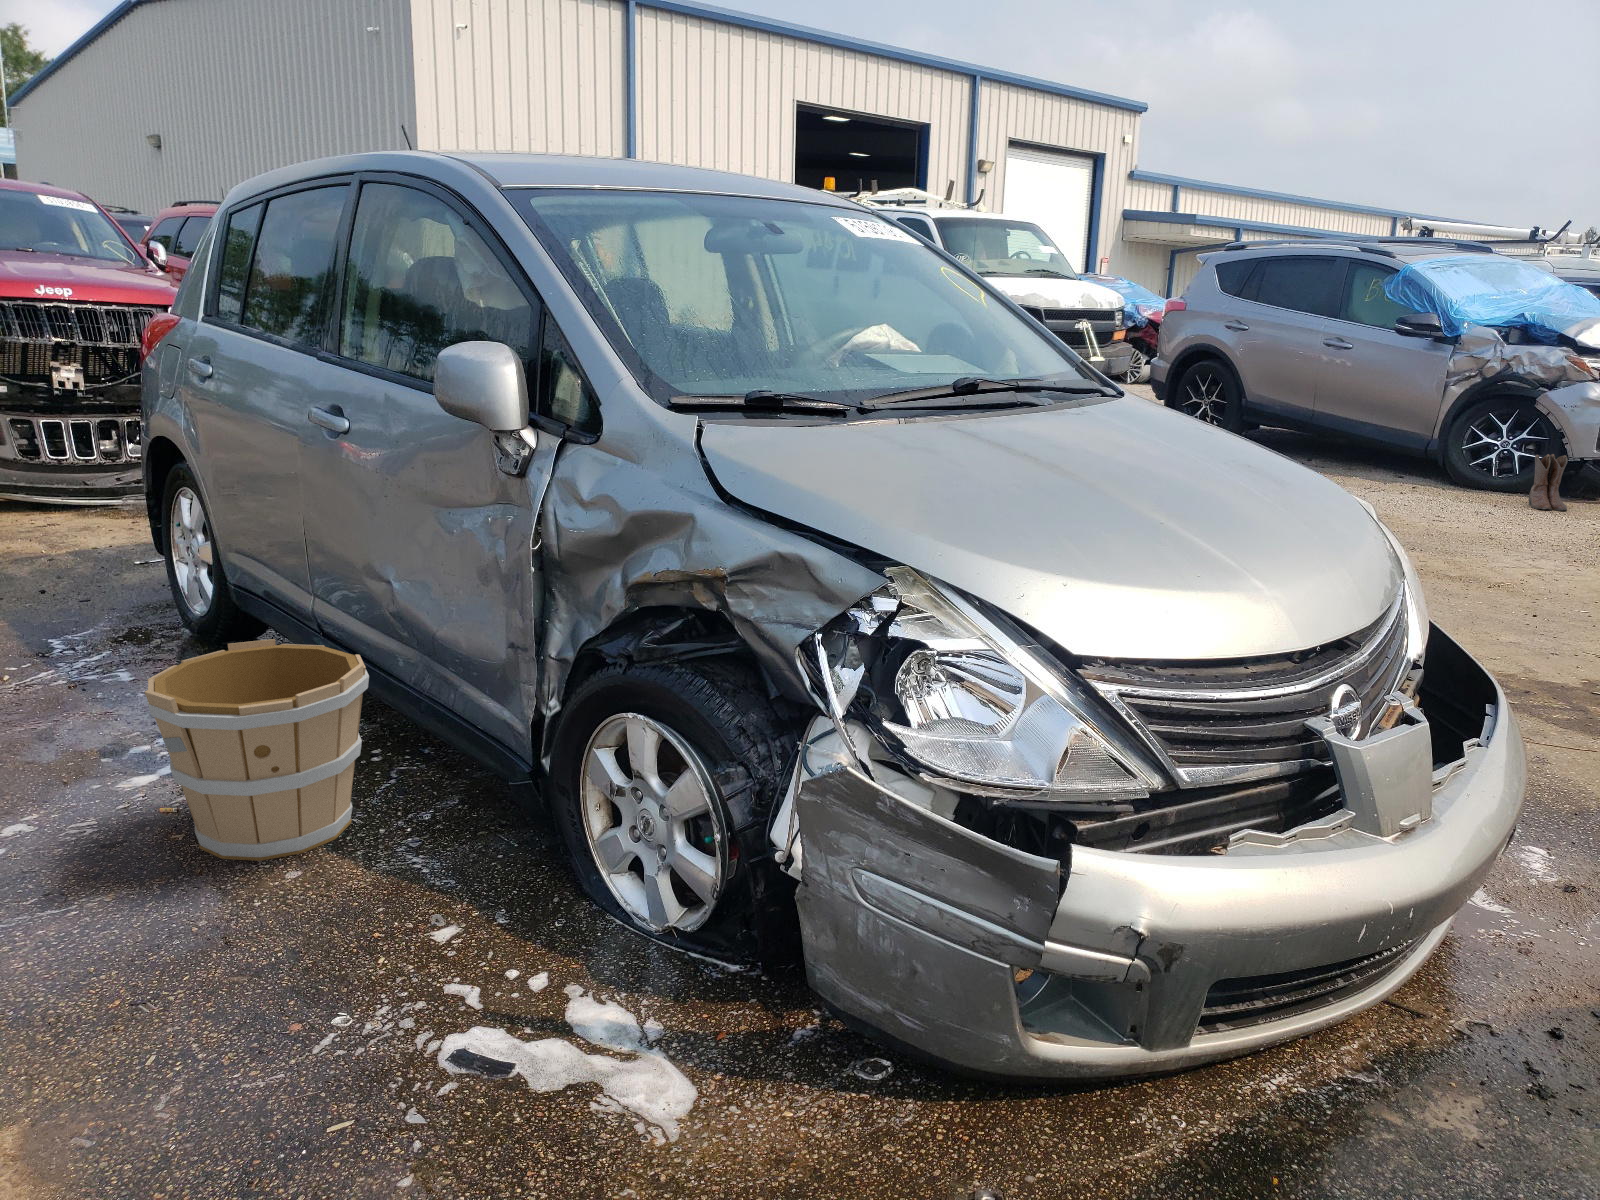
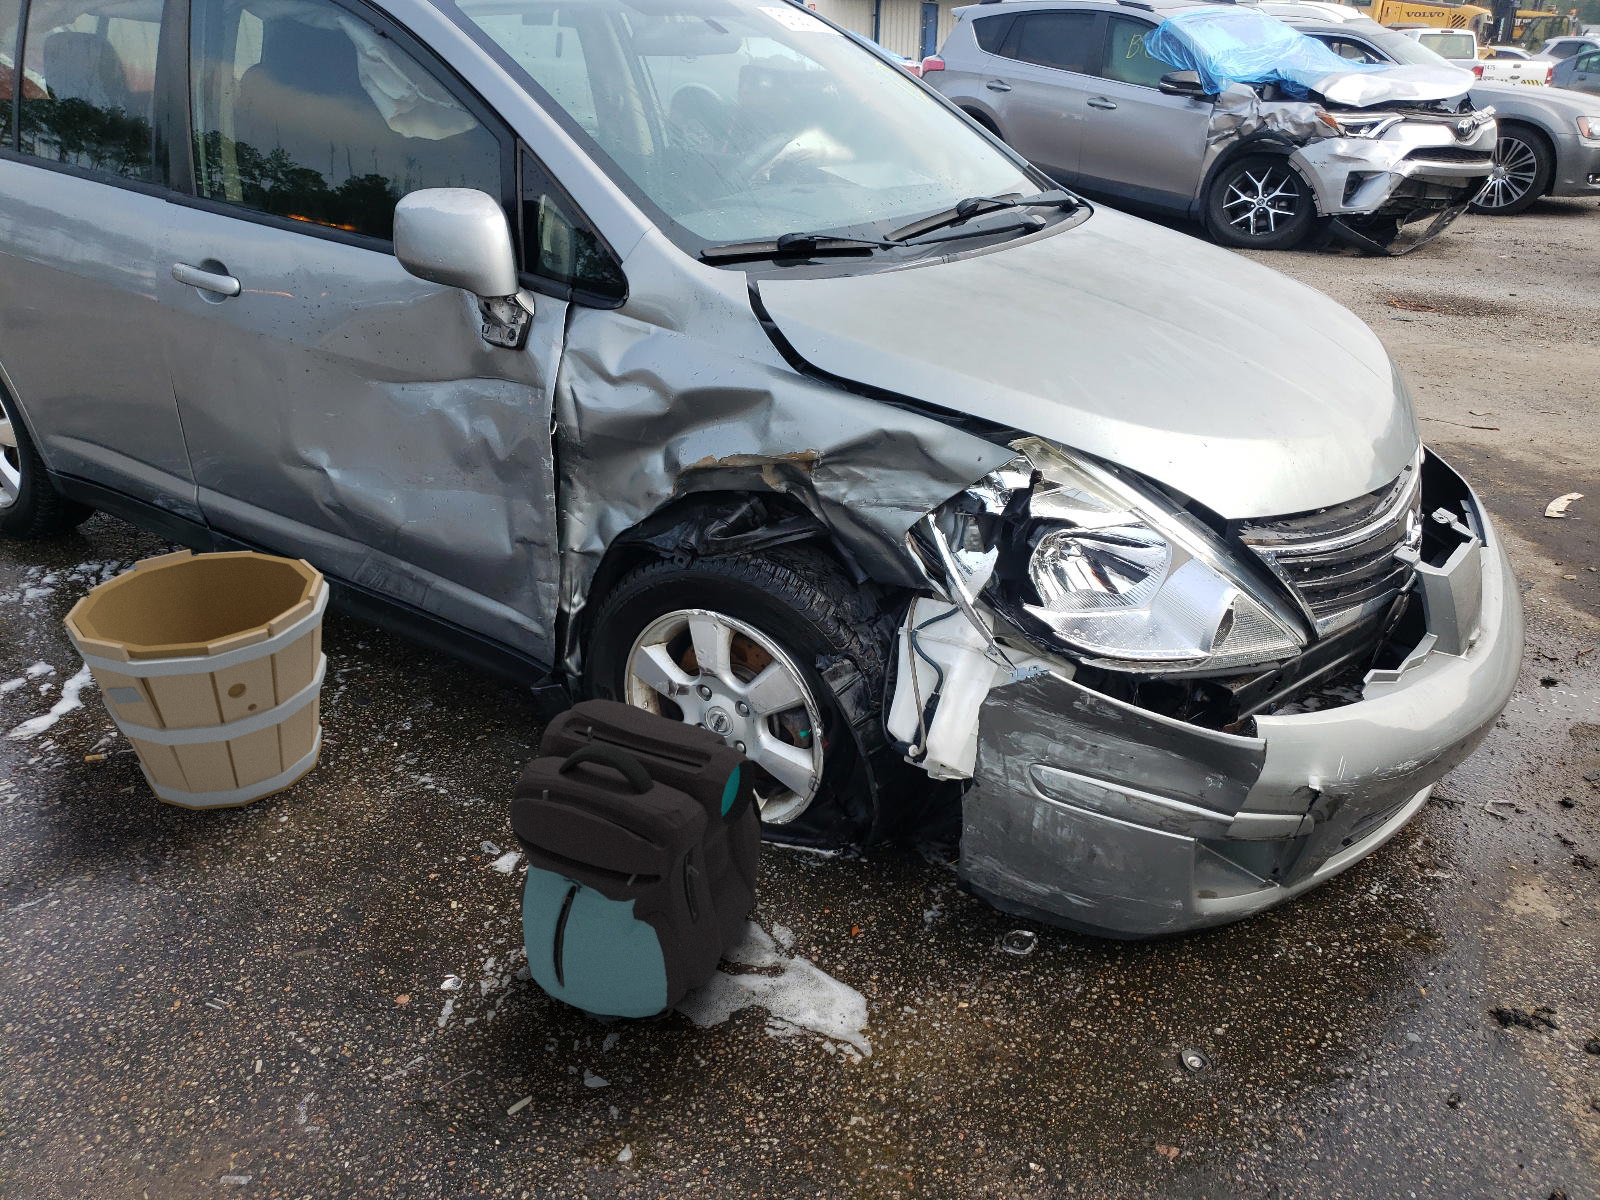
boots: present [1529,454,1568,511] -> none [1282,211,1317,266]
backpack: none [394,773,660,1074] -> present [509,699,762,1018]

